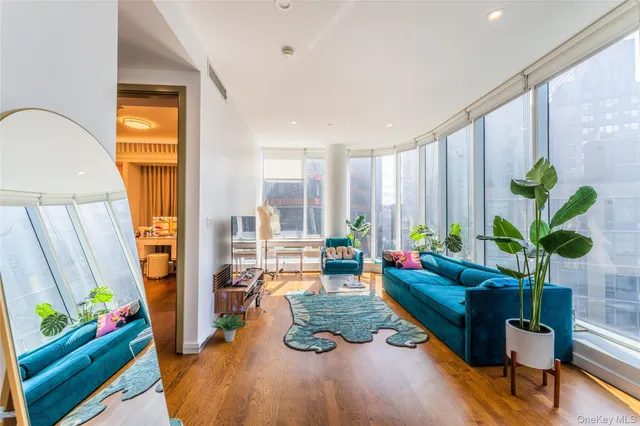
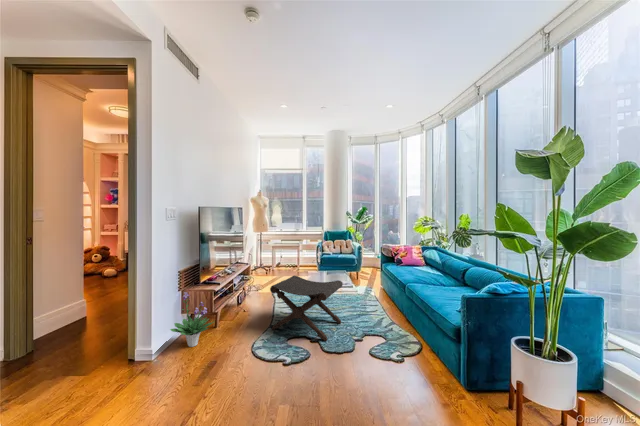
footstool: none [295,278,357,334] -> present [270,275,342,341]

